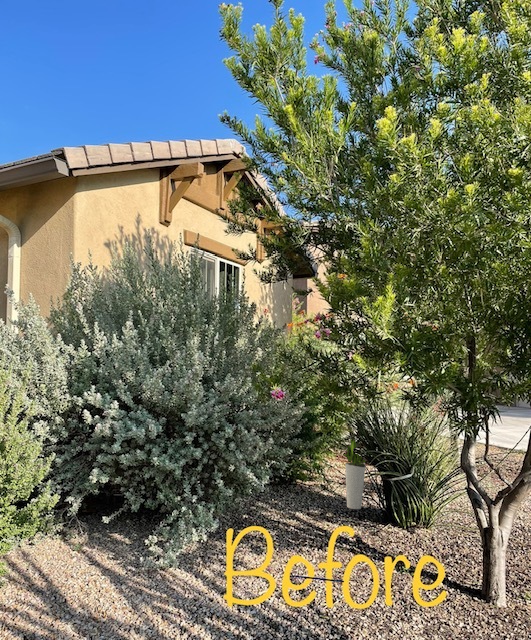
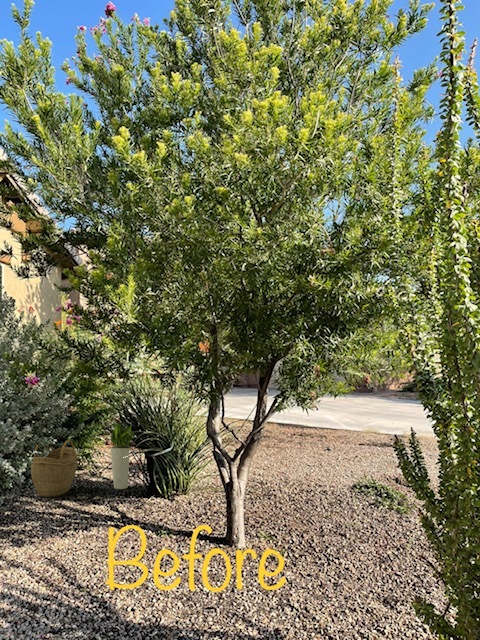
woven basket: none [268,446,311,506] -> present [31,440,77,497]

